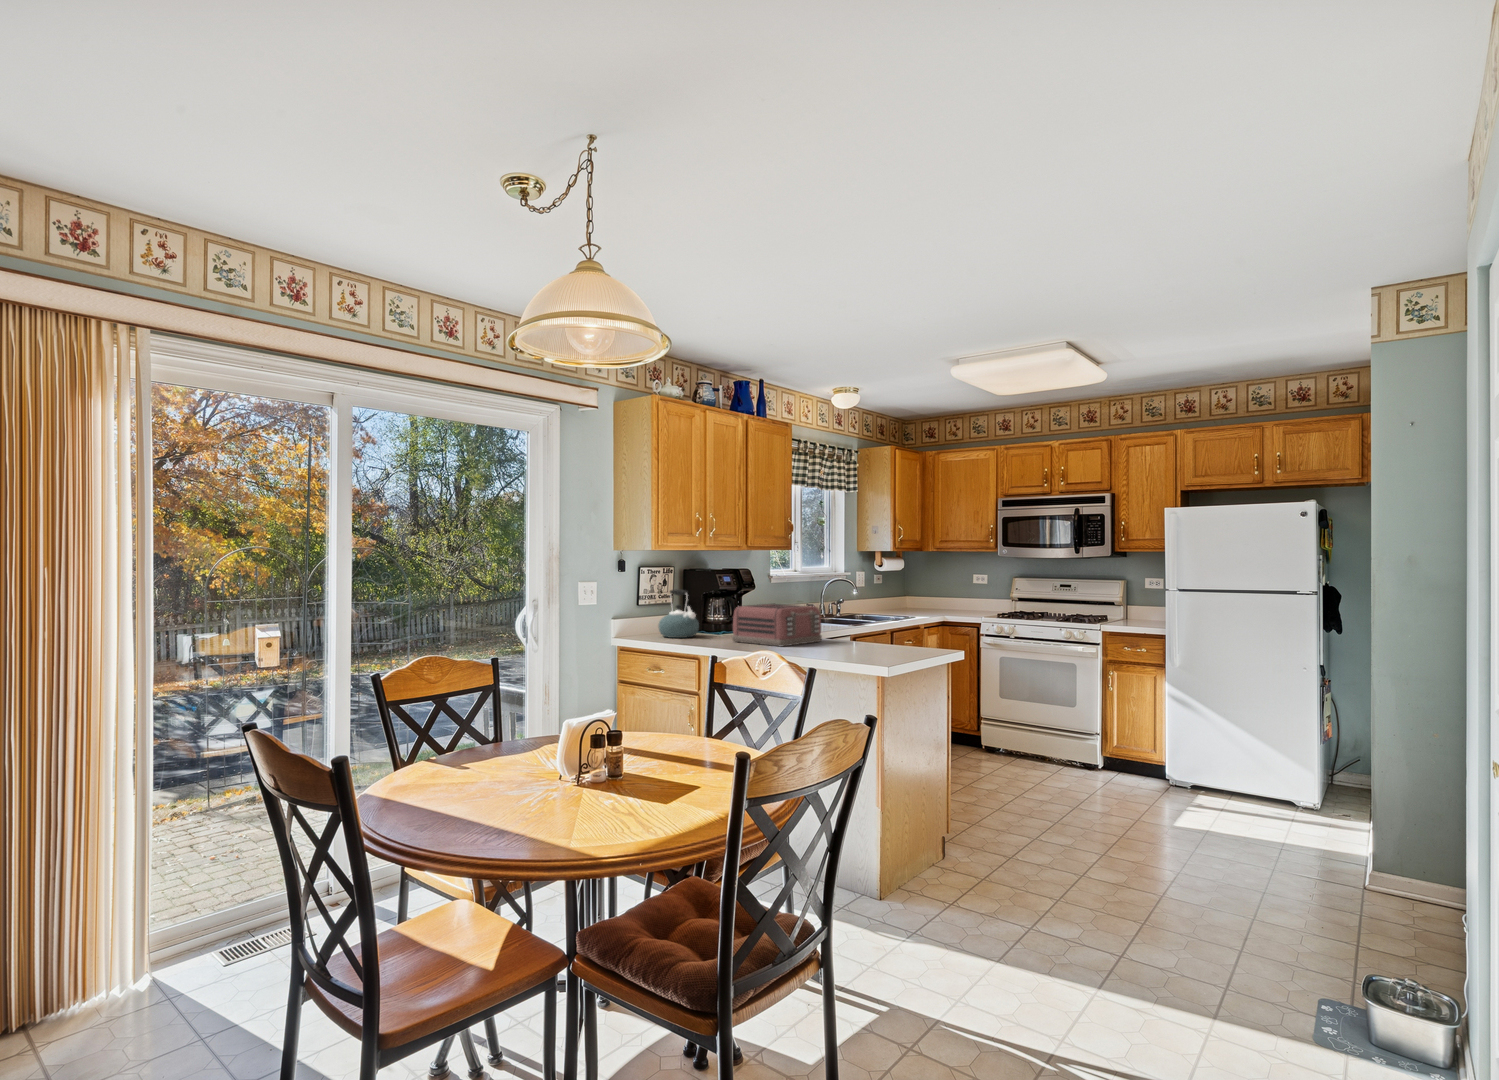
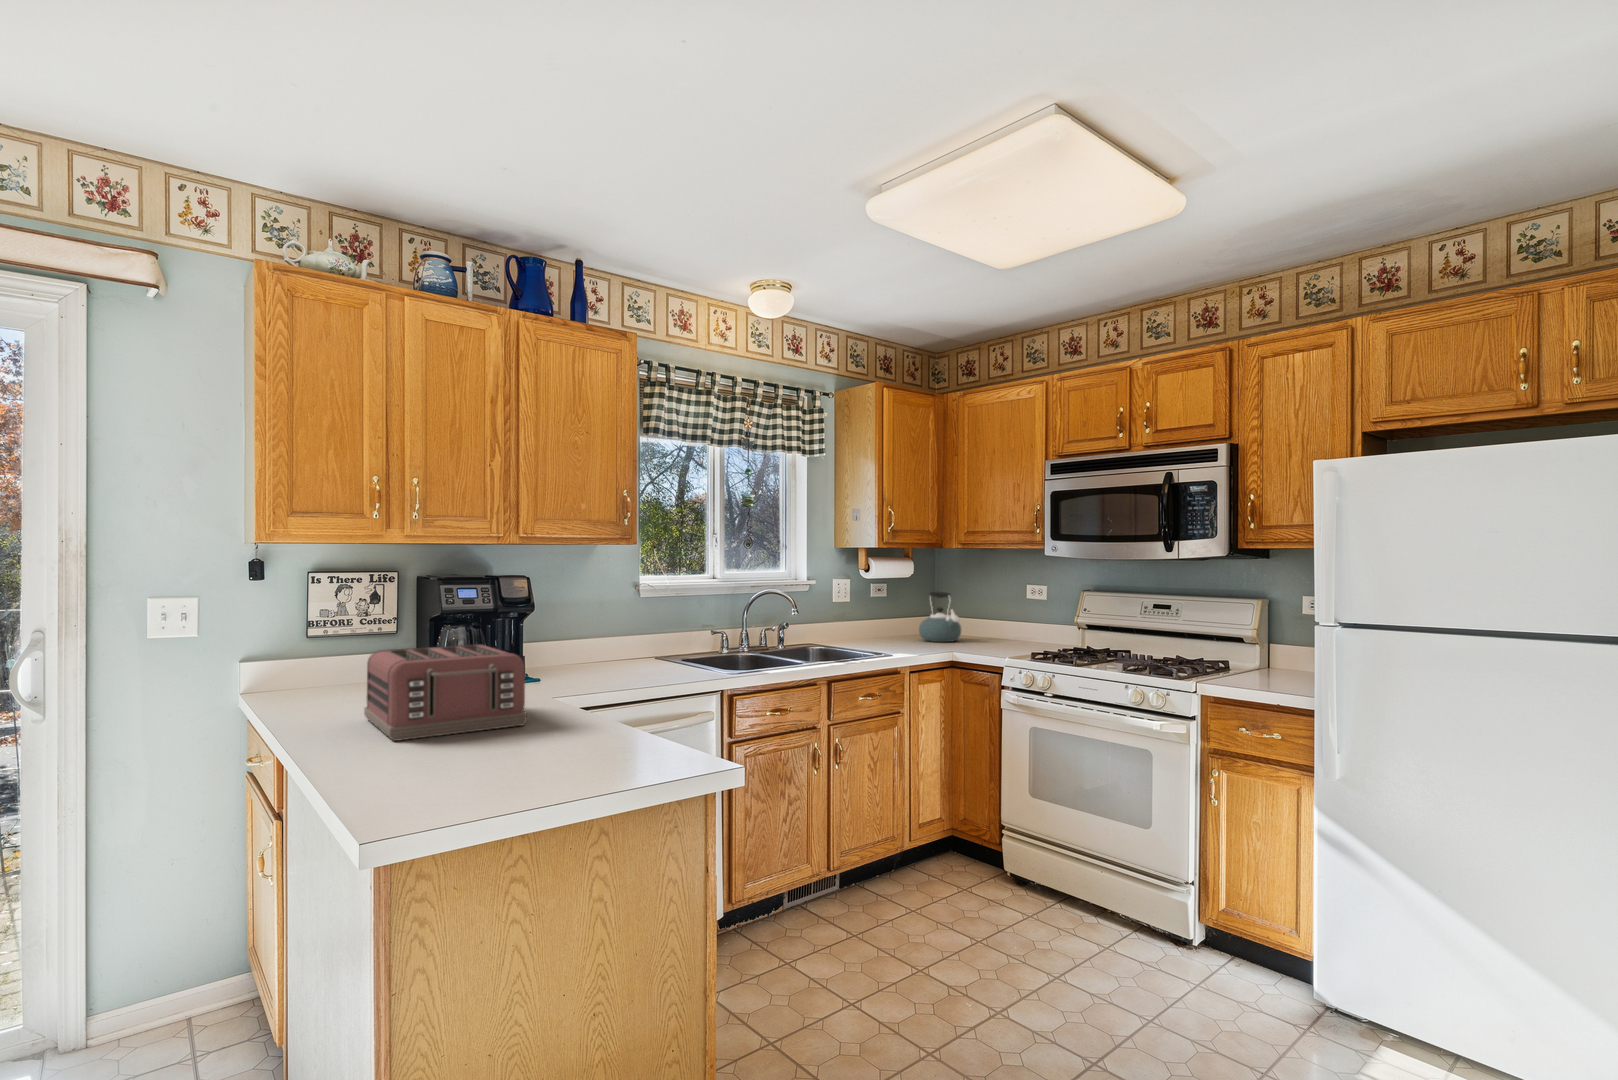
kettle: present [659,589,699,638] -> present [919,592,961,642]

